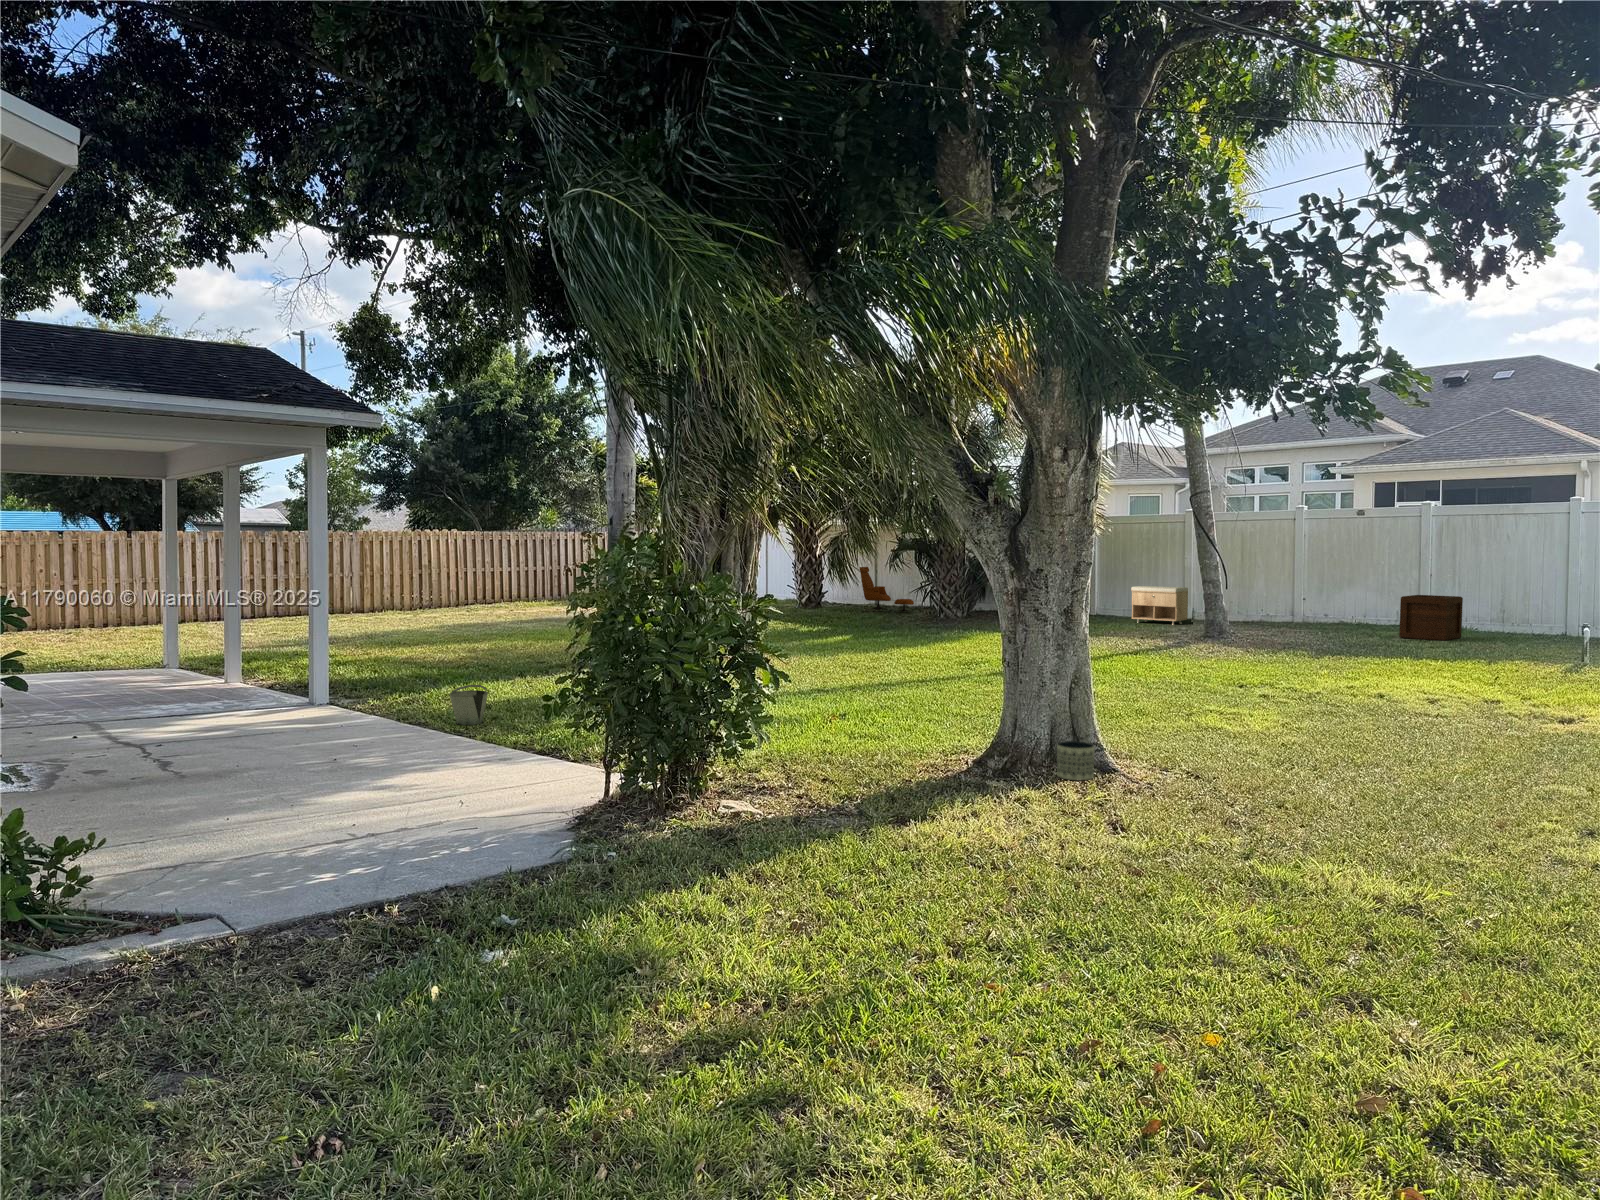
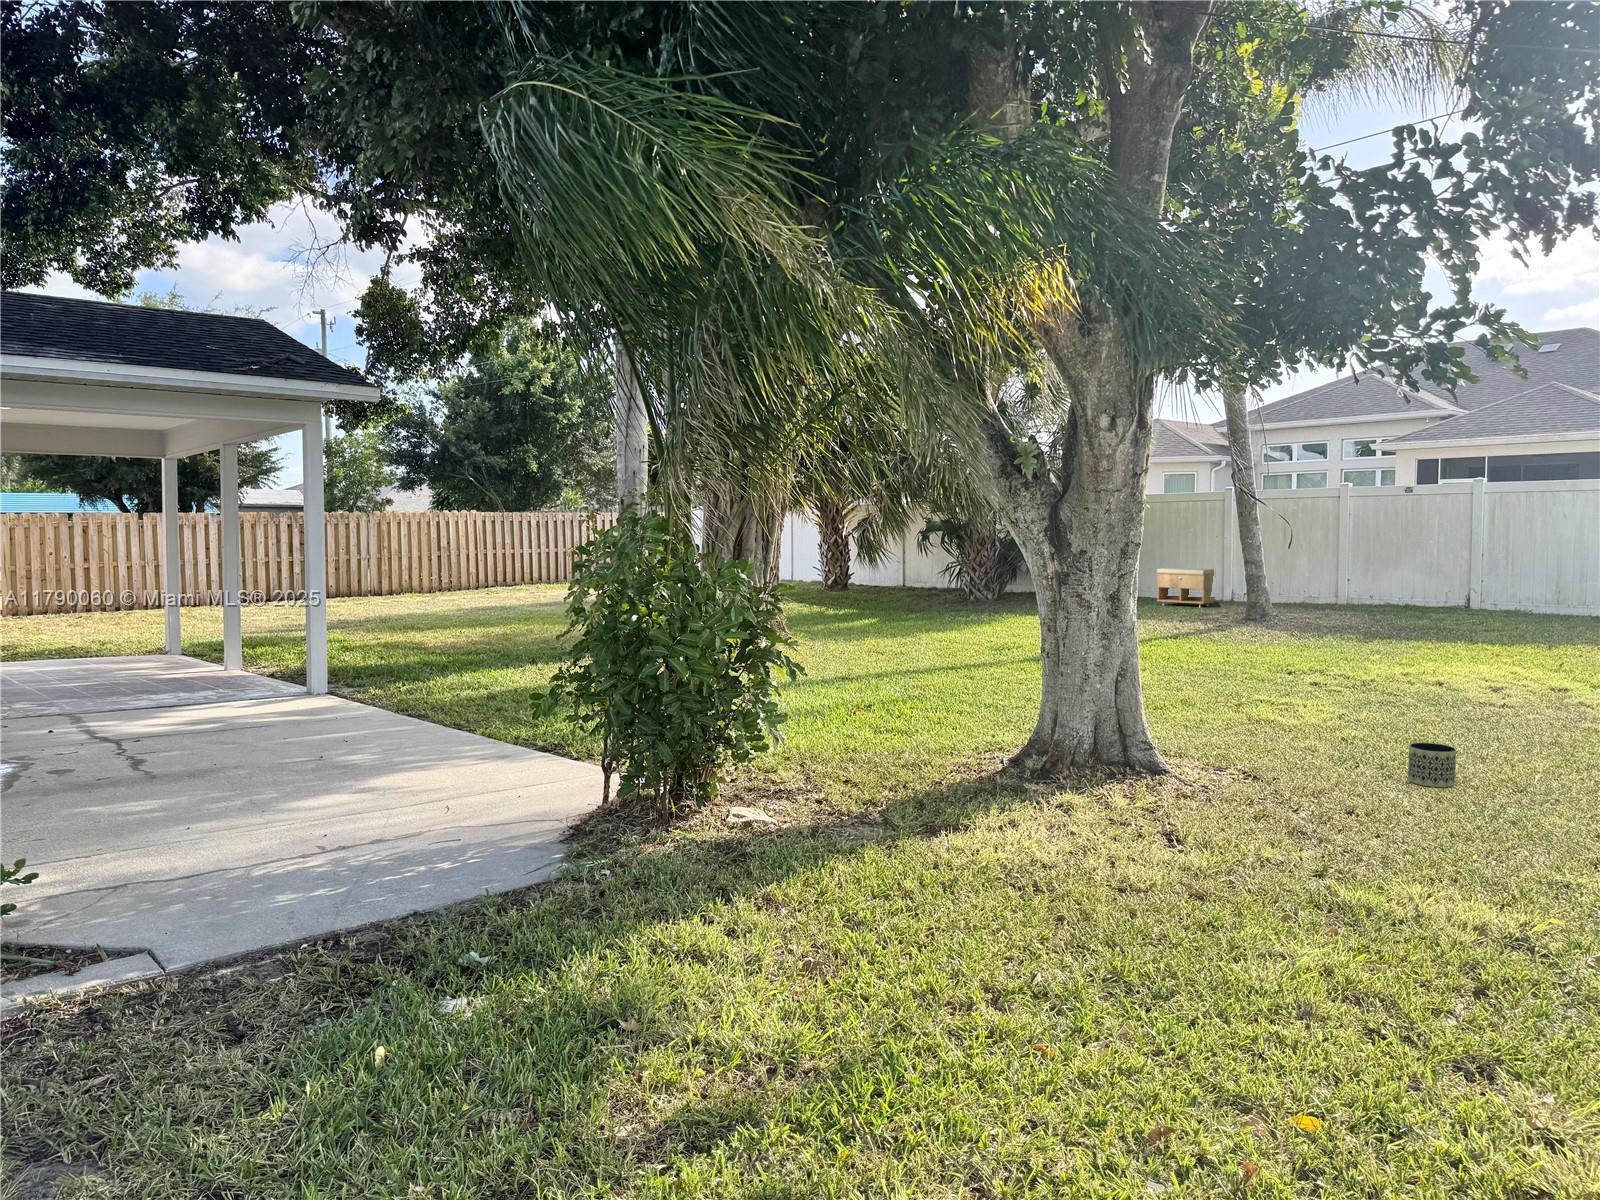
lounge chair: present [860,567,914,612] -> none [879,549,934,595]
wooden crate: present [1399,595,1463,641] -> none [1437,577,1504,625]
bucket: present [450,685,488,725] -> none [451,674,492,716]
planter: present [1057,741,1094,780] -> present [1408,743,1456,787]

